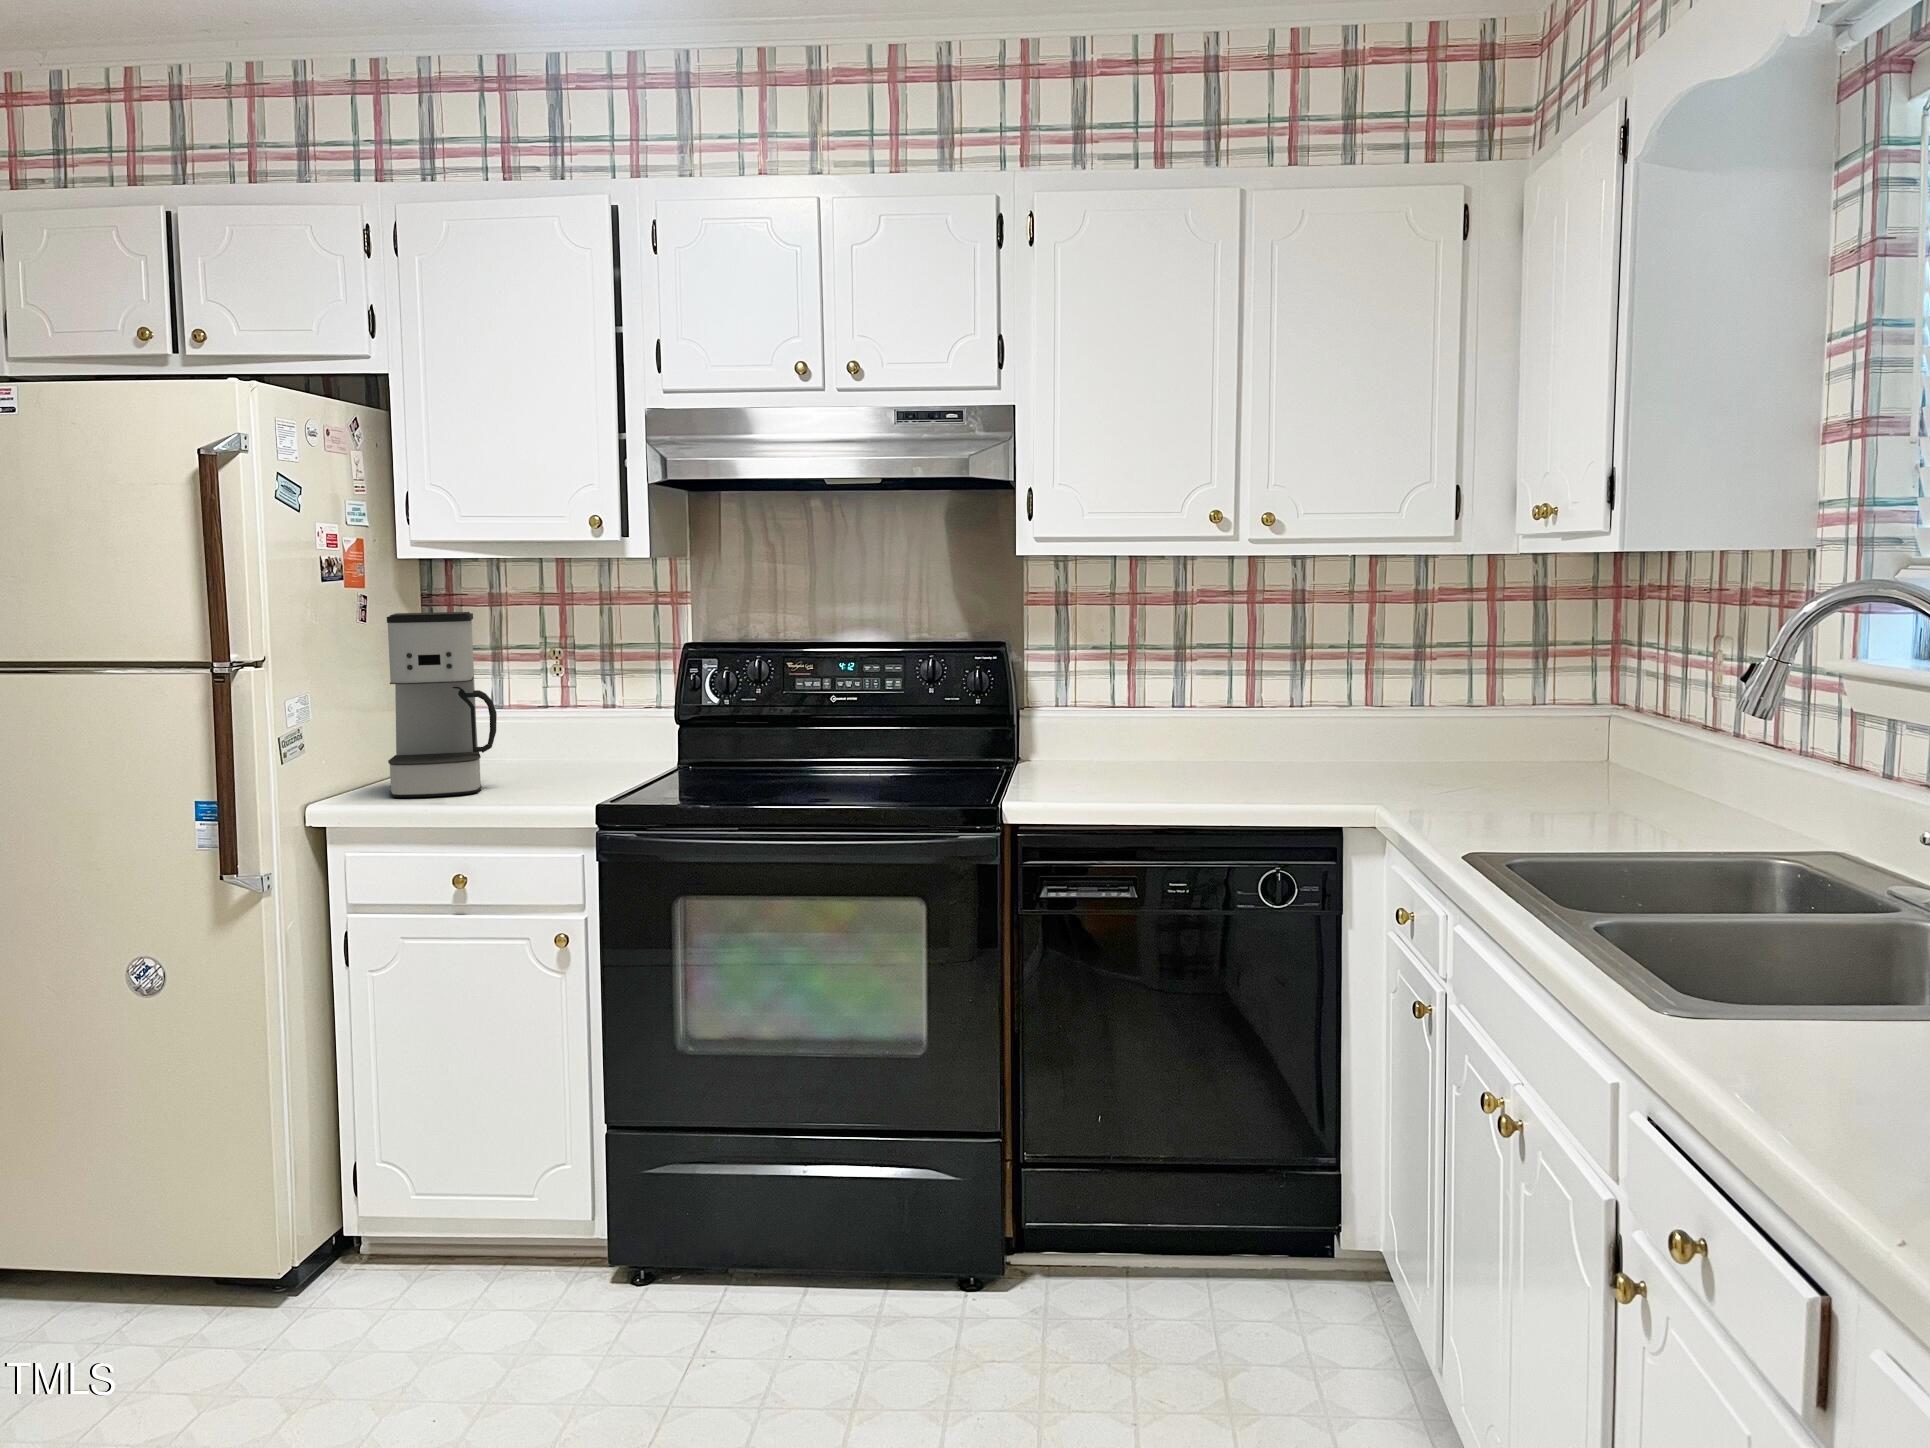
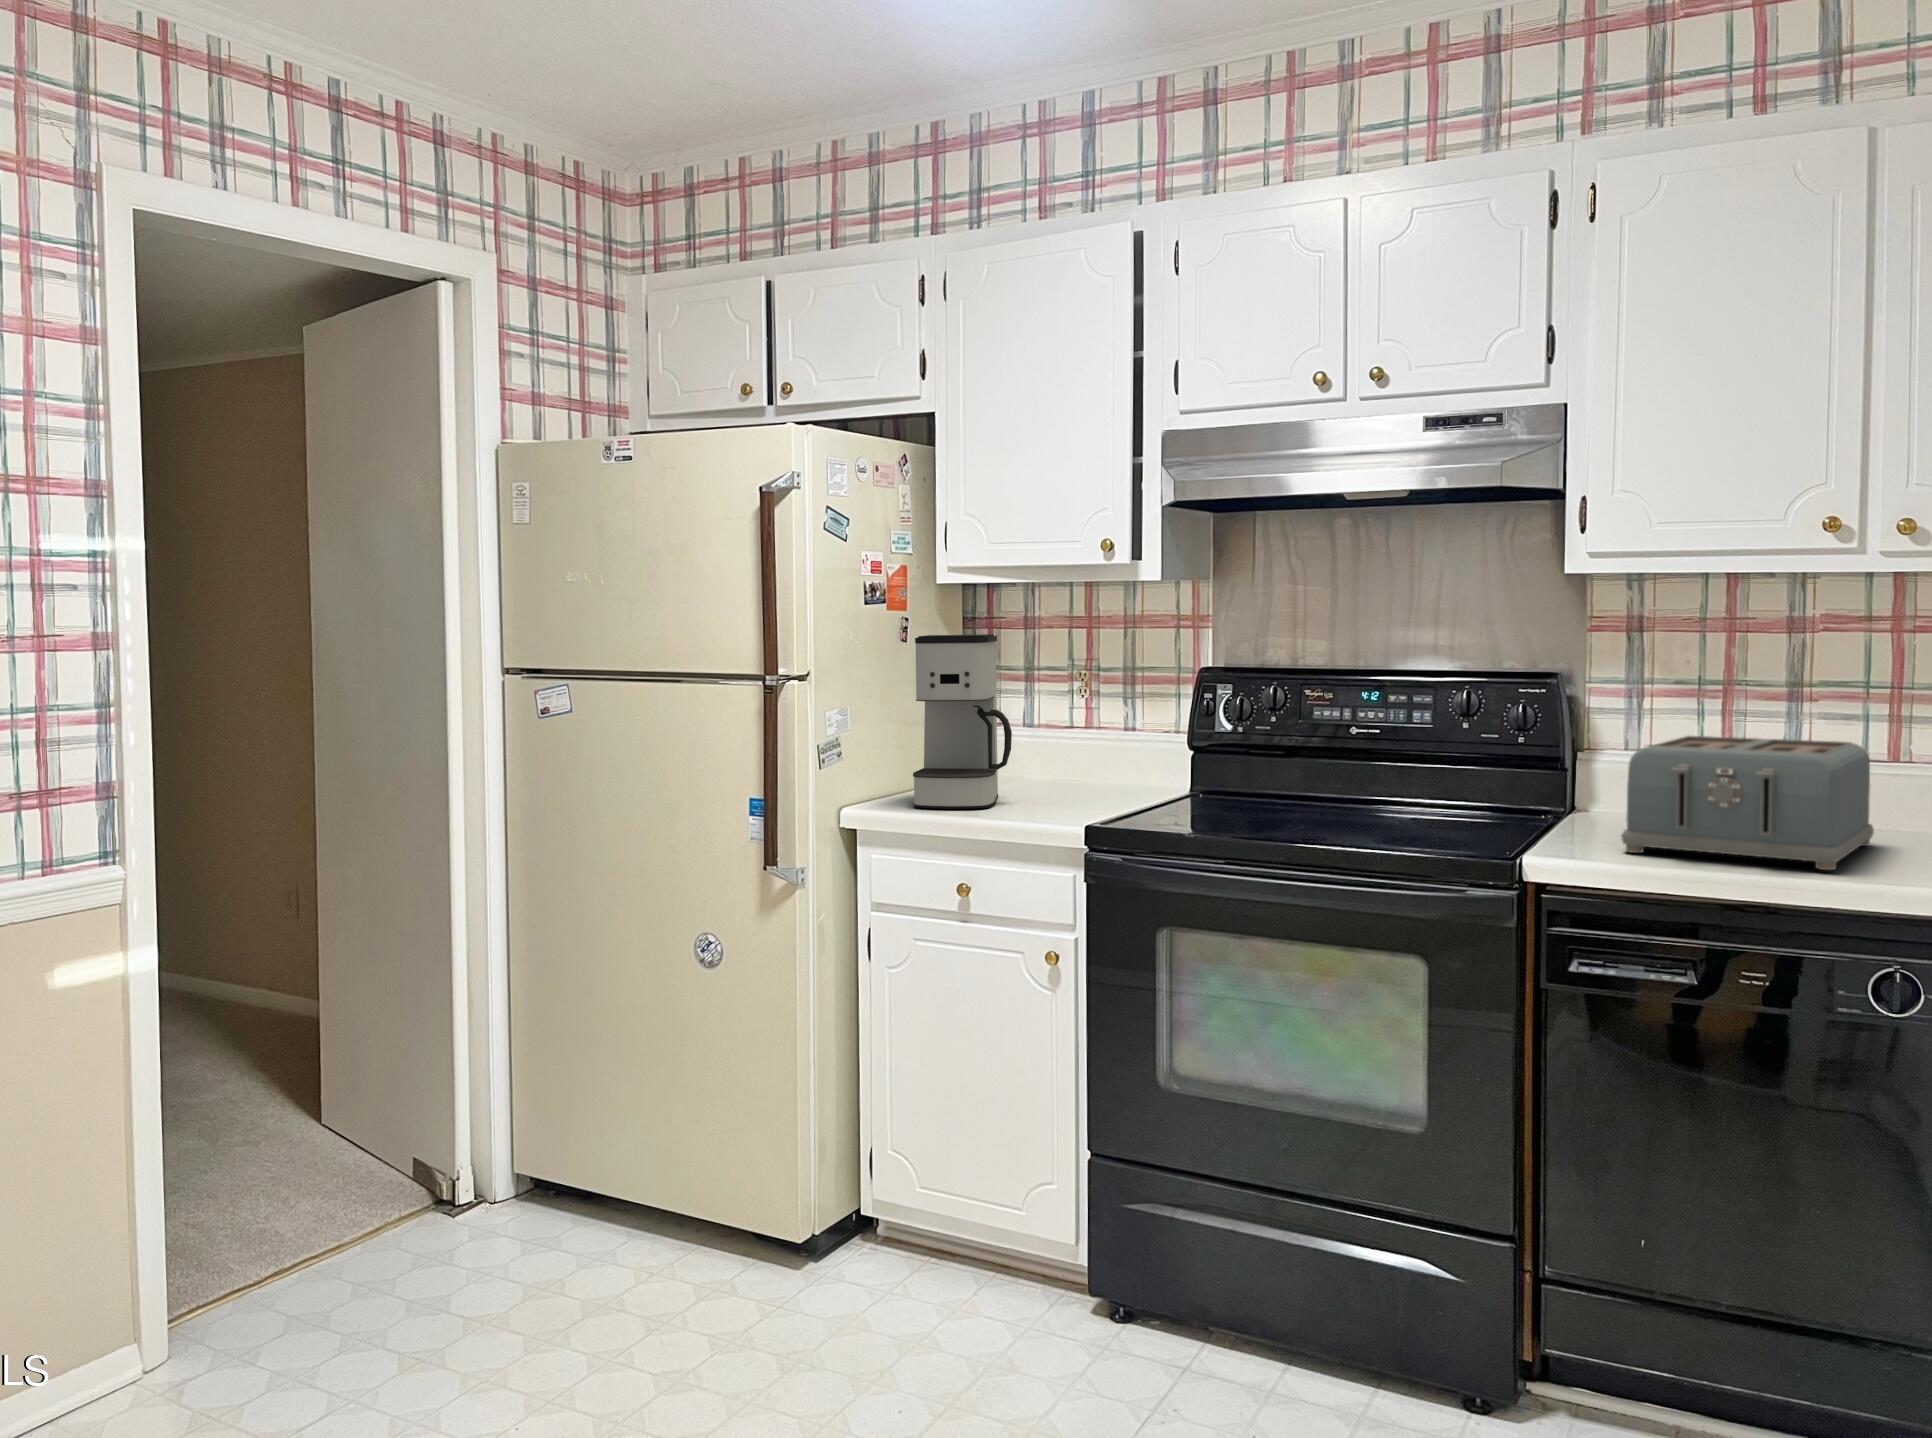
toaster: none [1074,693,1250,798] -> present [1622,736,1874,870]

